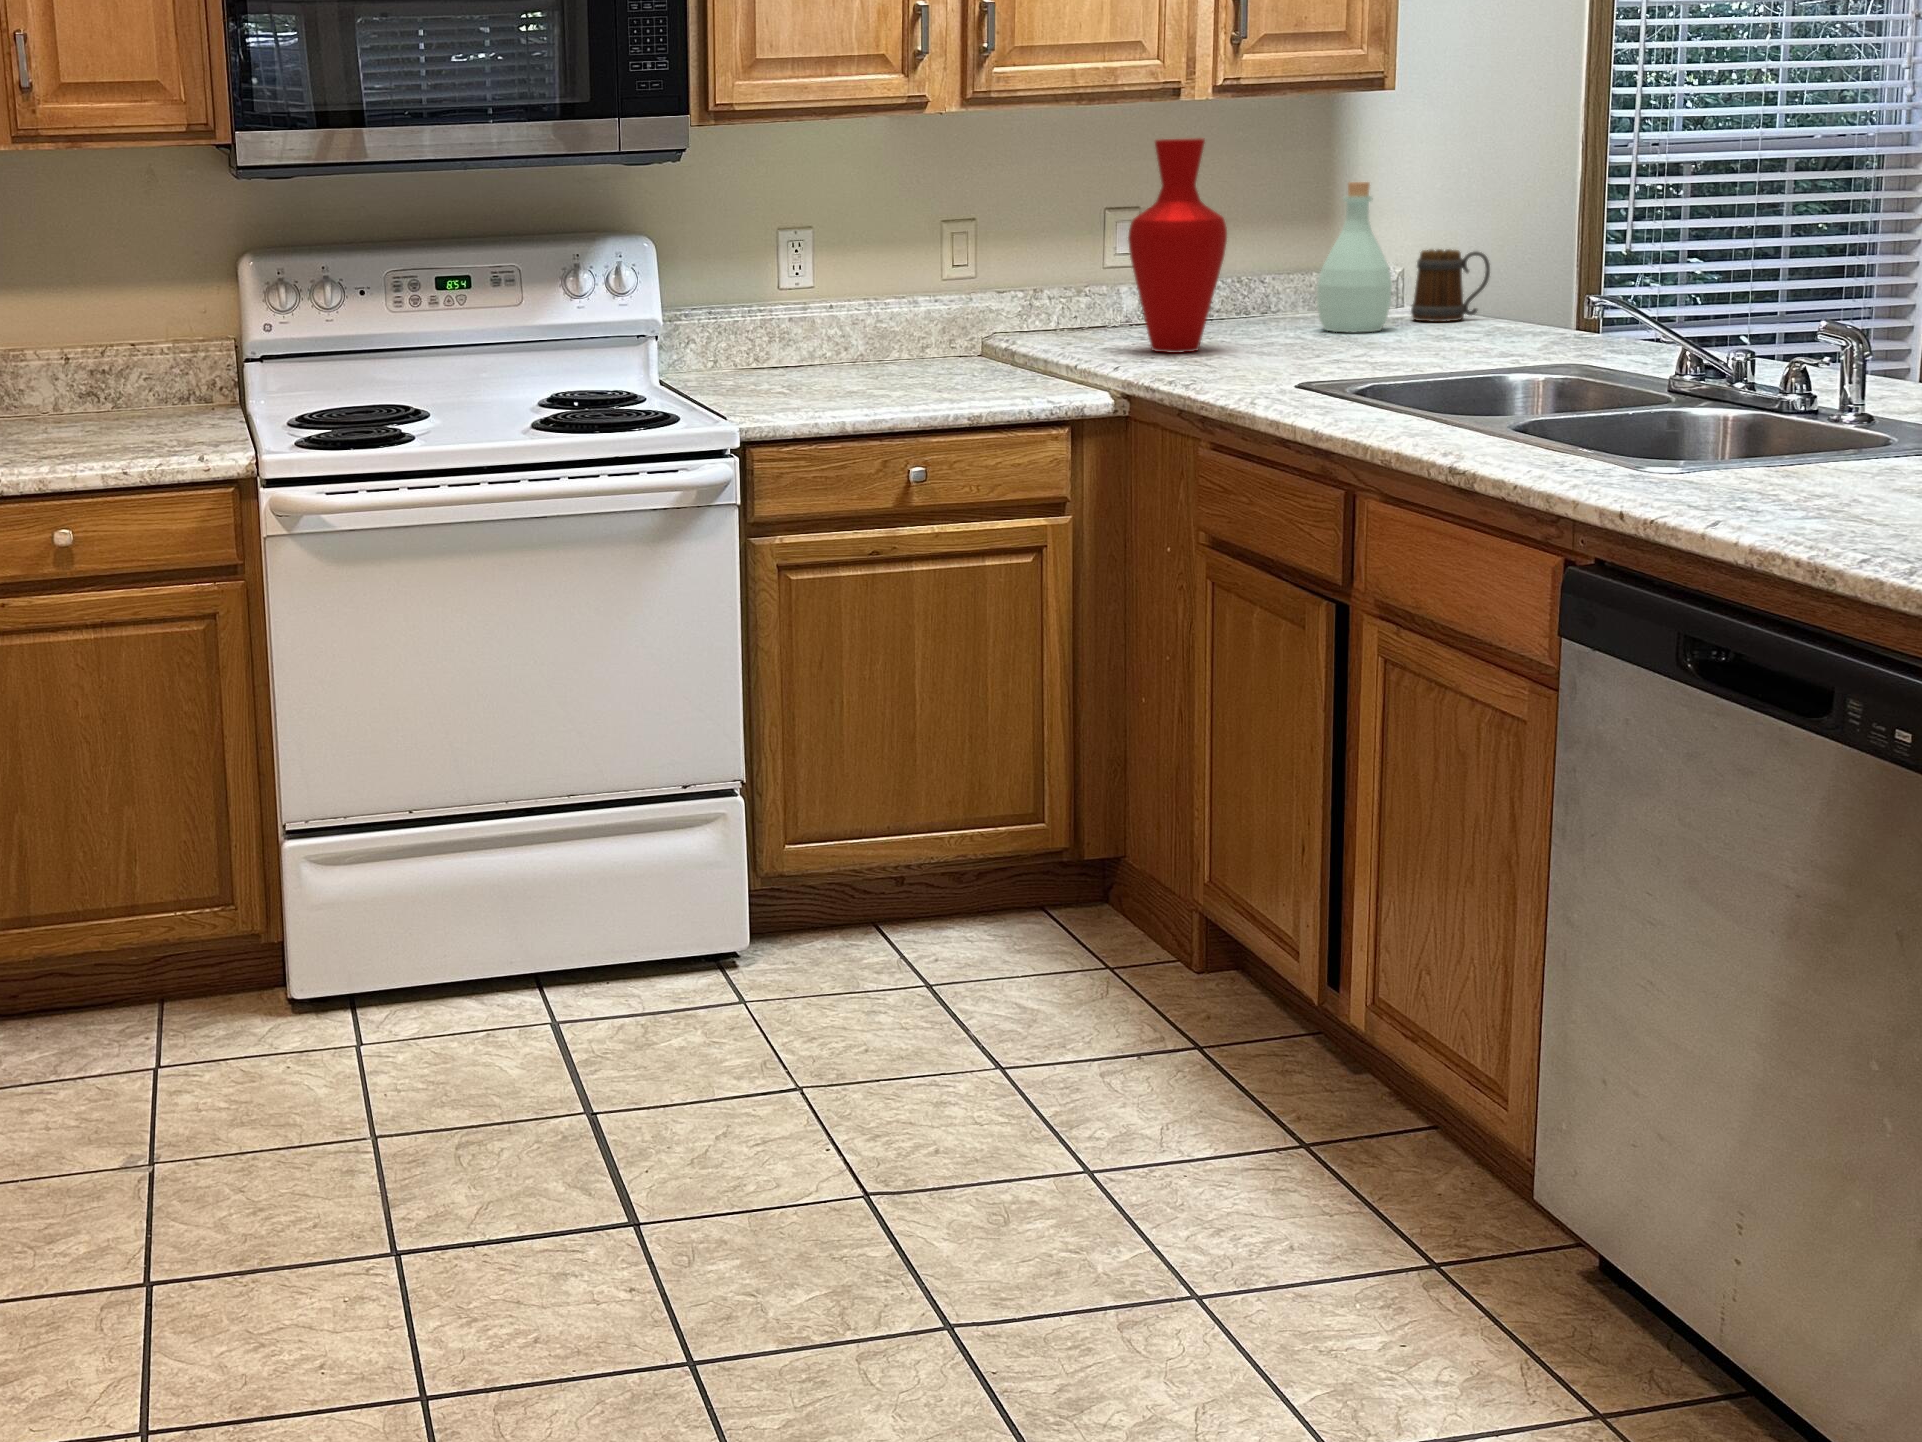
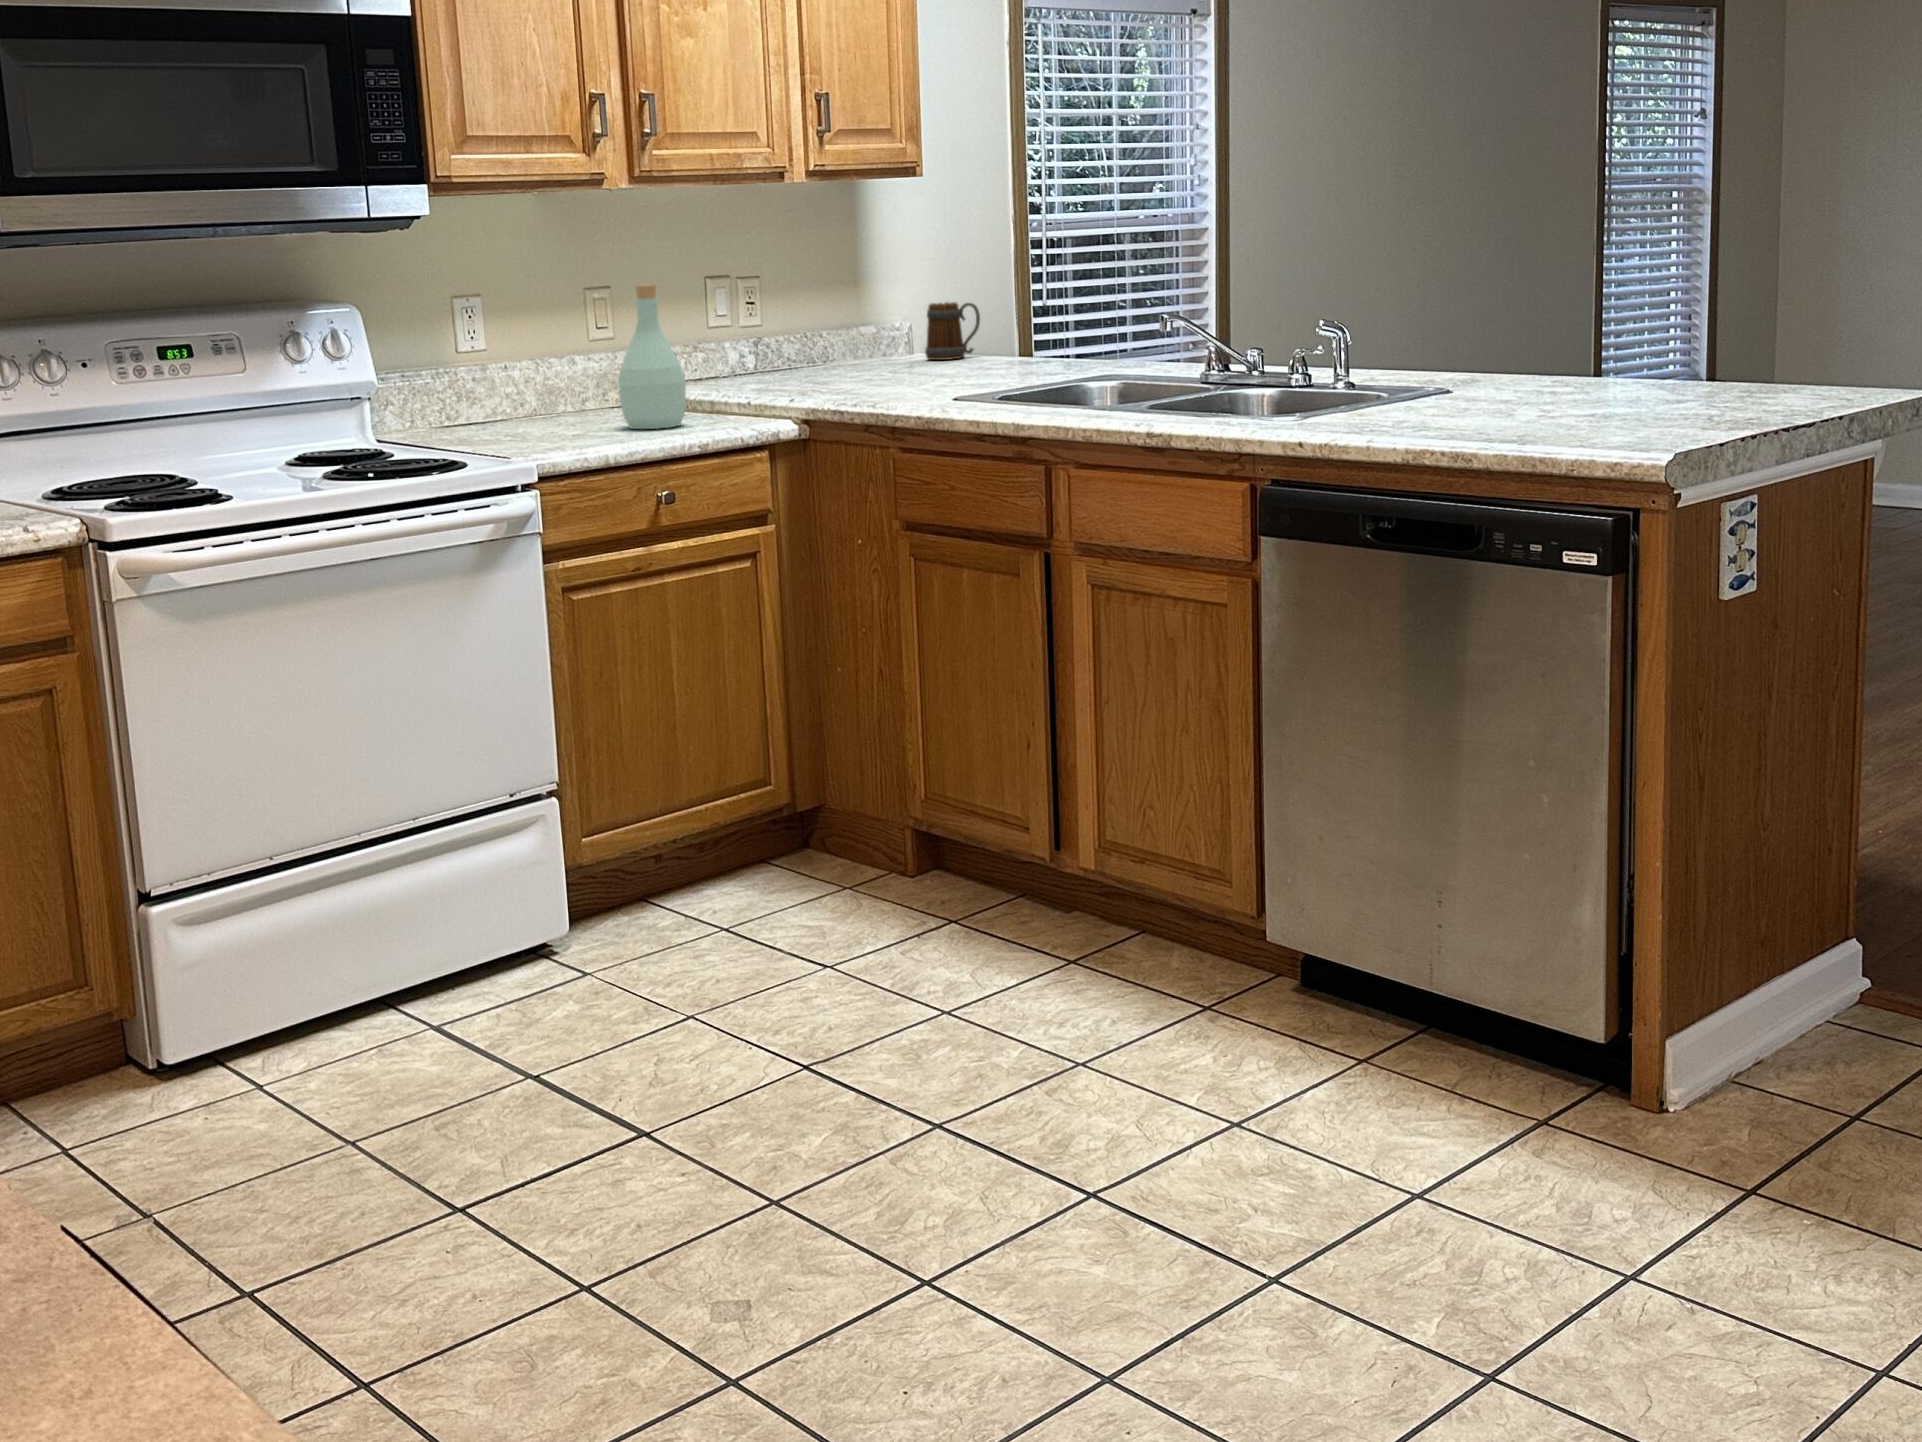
vase: present [1128,138,1227,353] -> none [748,210,827,390]
bottle: present [1317,182,1392,333] -> present [618,285,686,429]

